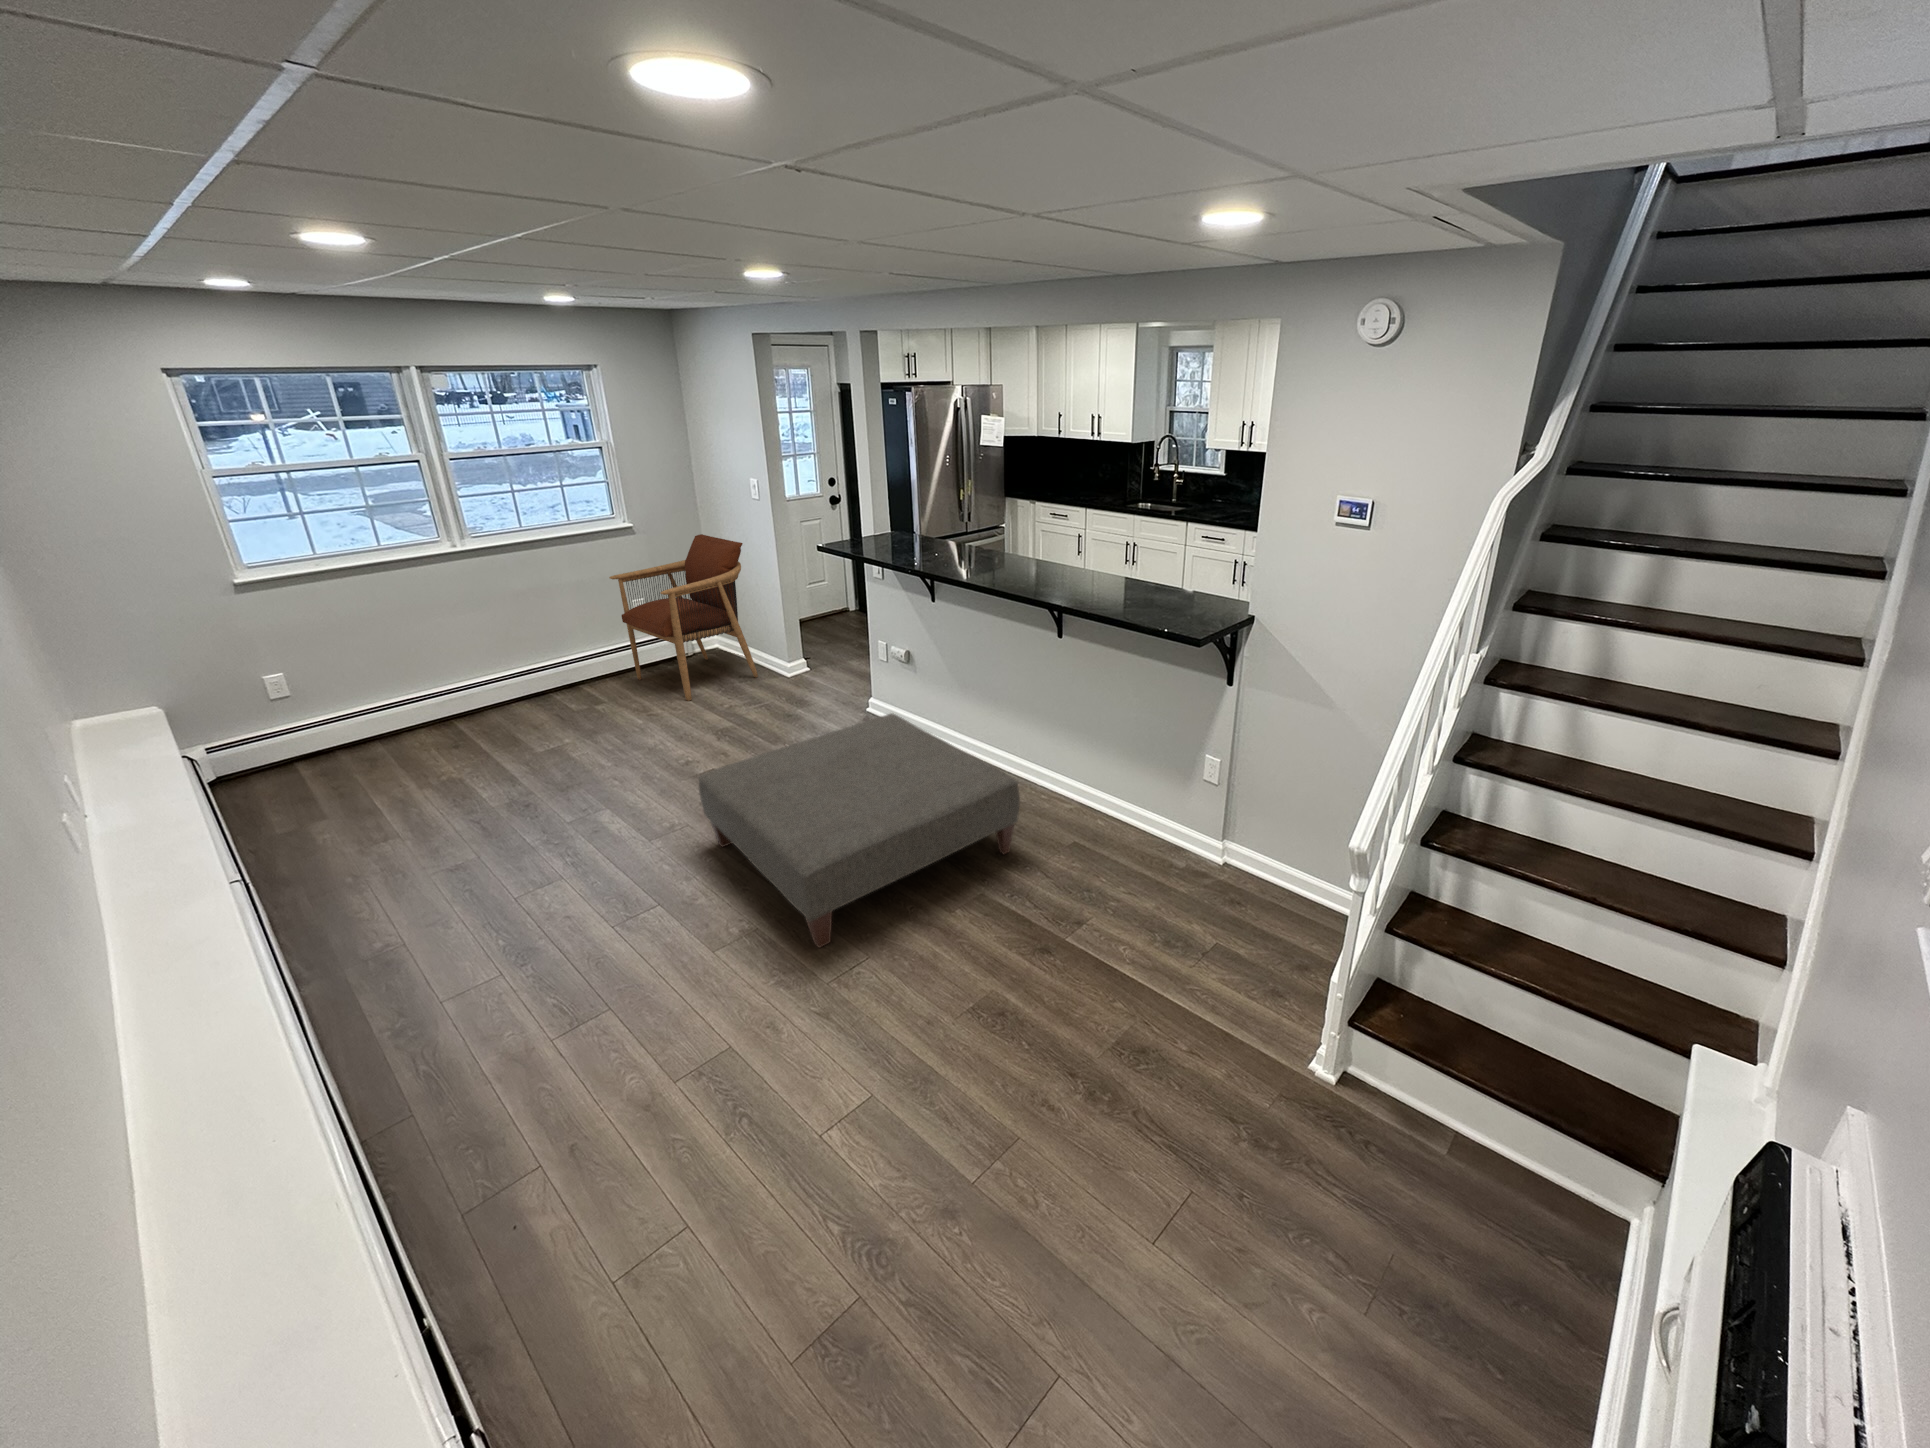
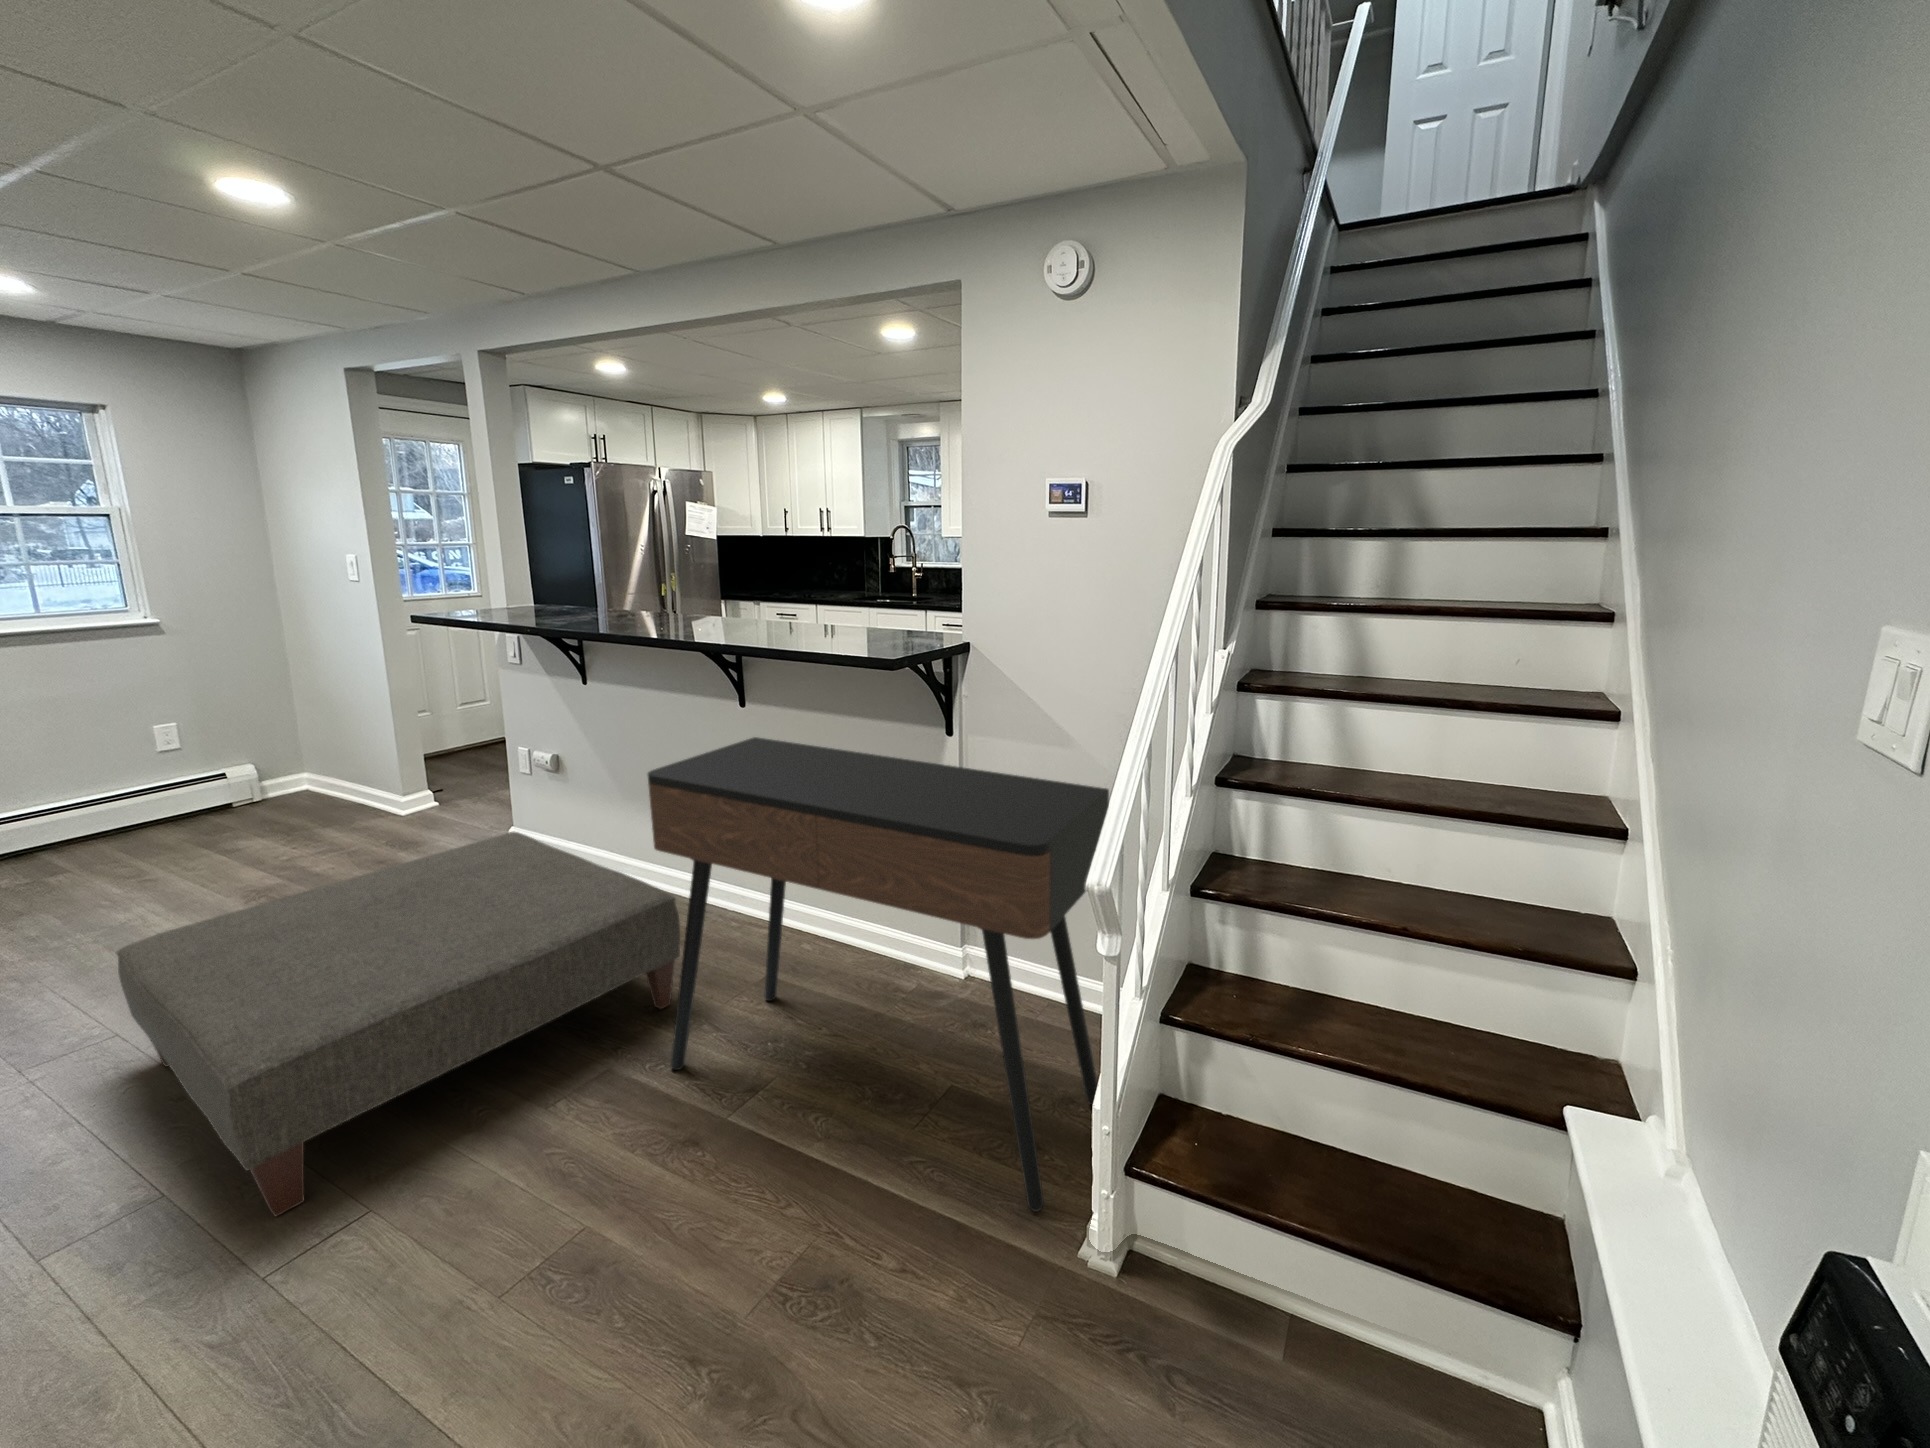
armchair: present [609,534,758,701] -> none [99,631,357,858]
console table: none [1020,677,1365,1034] -> present [648,737,1109,1211]

